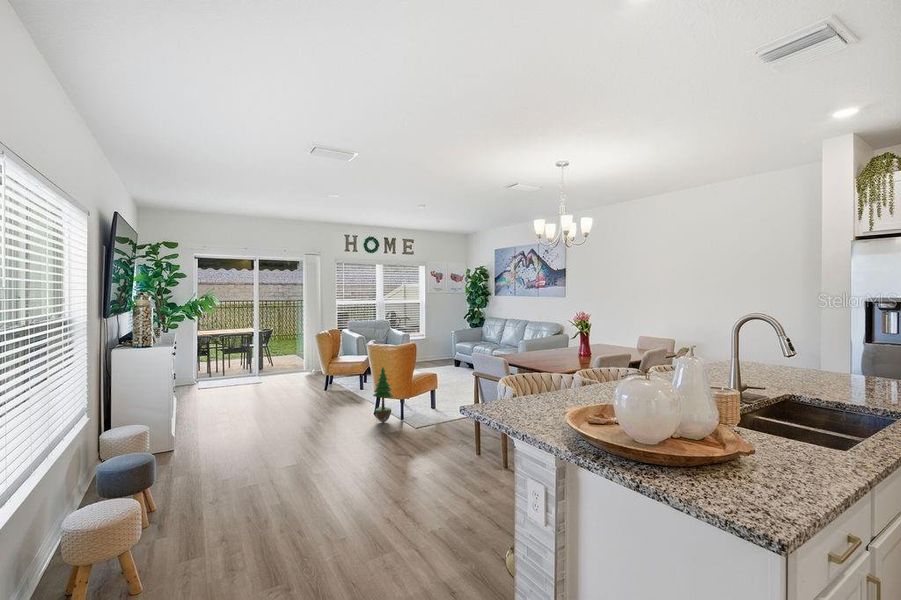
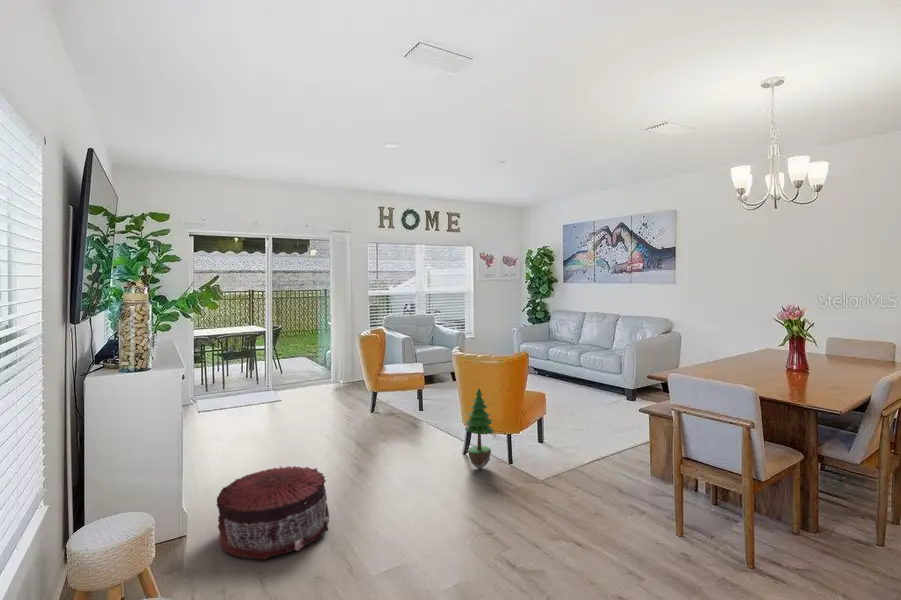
pouf: none [192,413,266,464] -> present [217,466,329,560]

